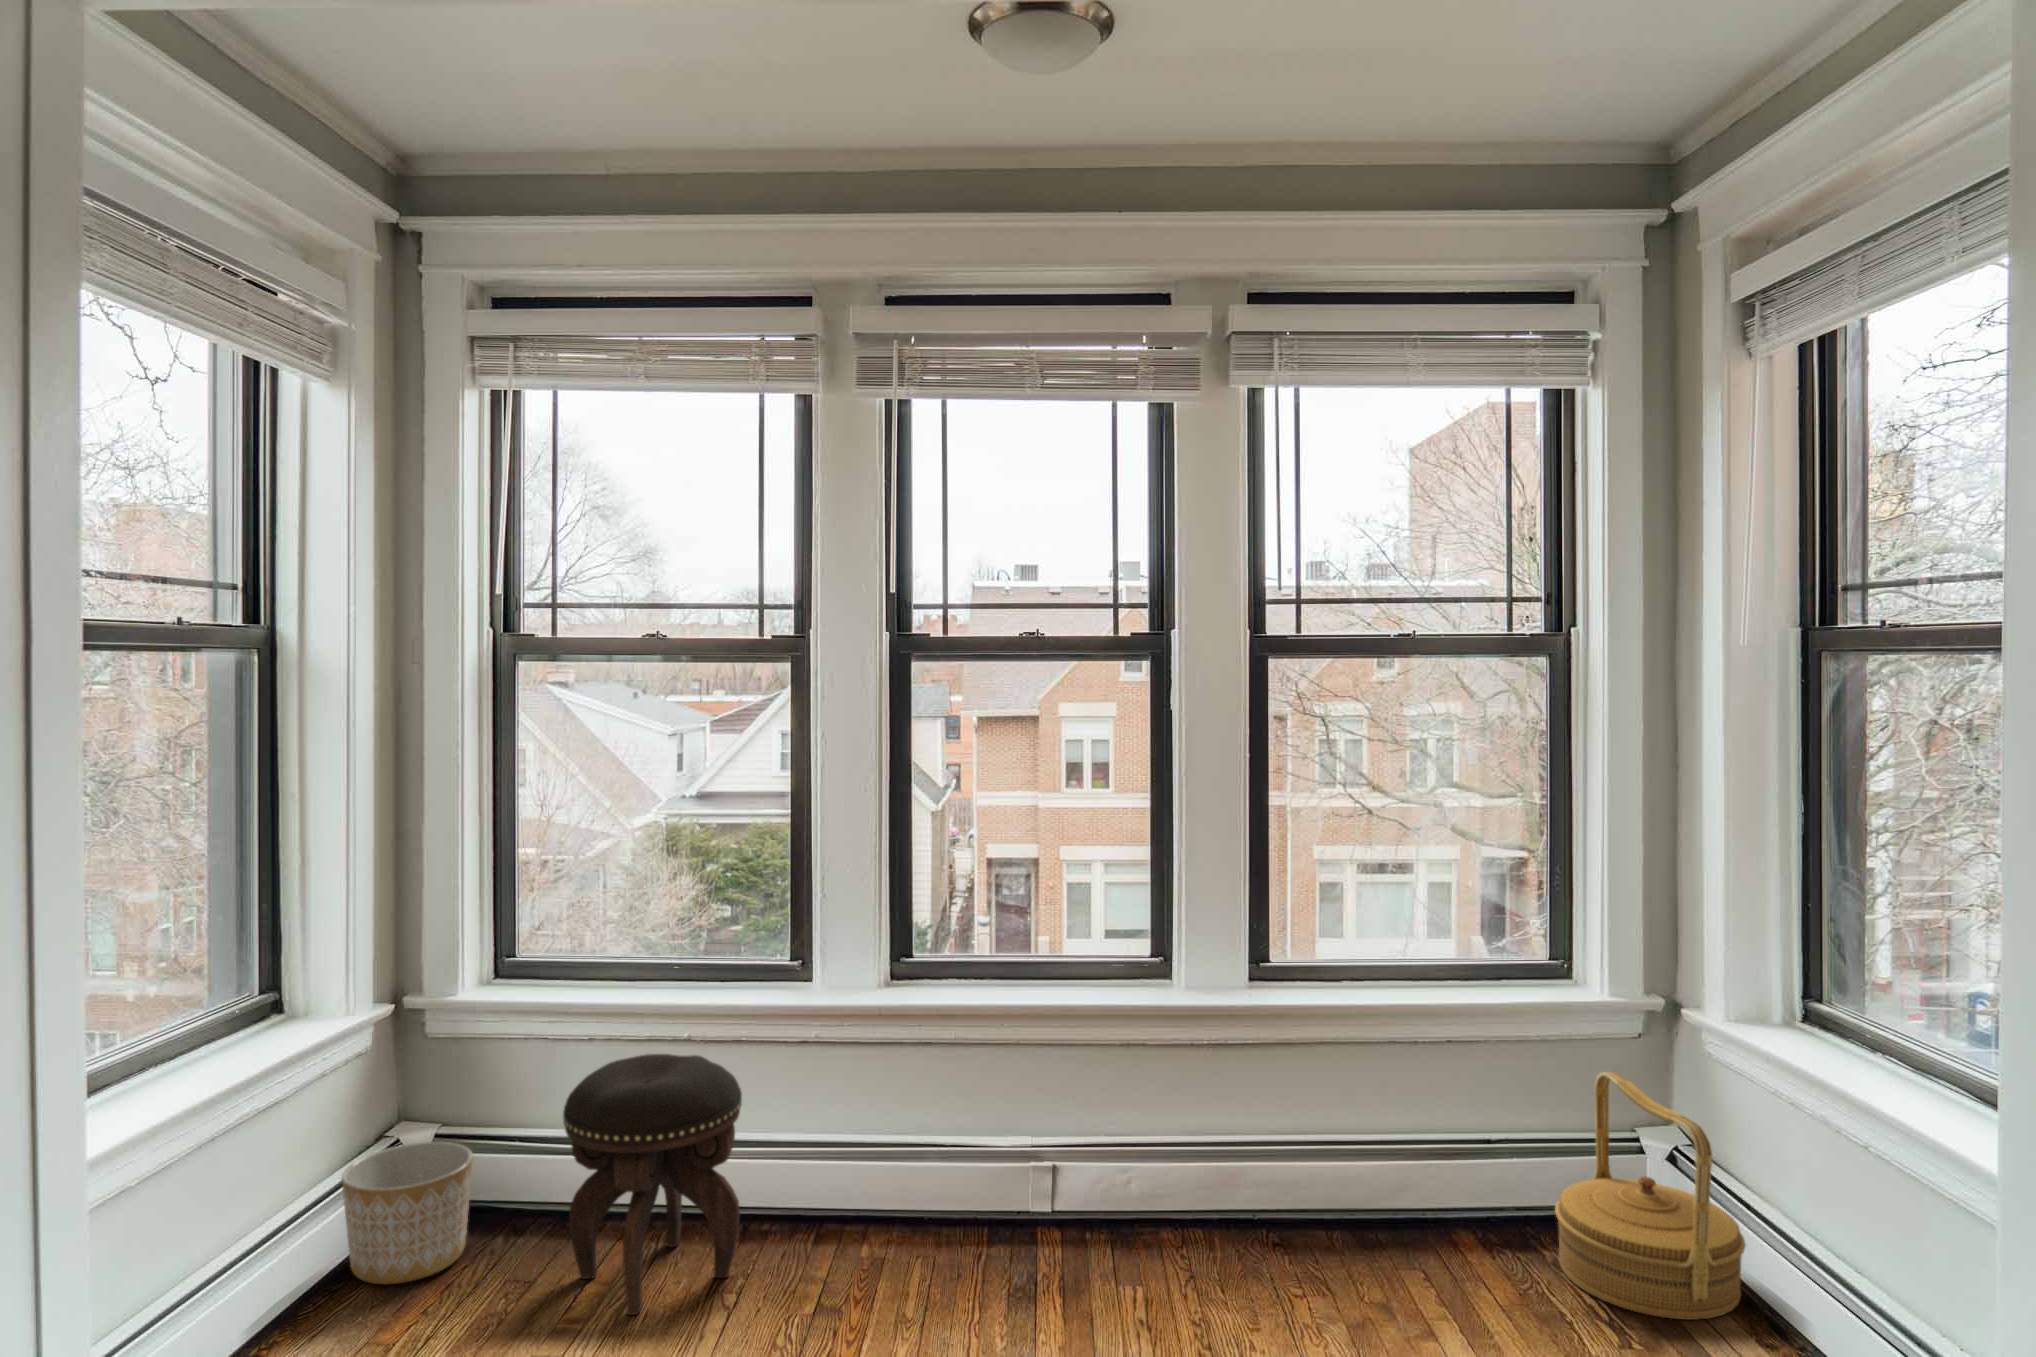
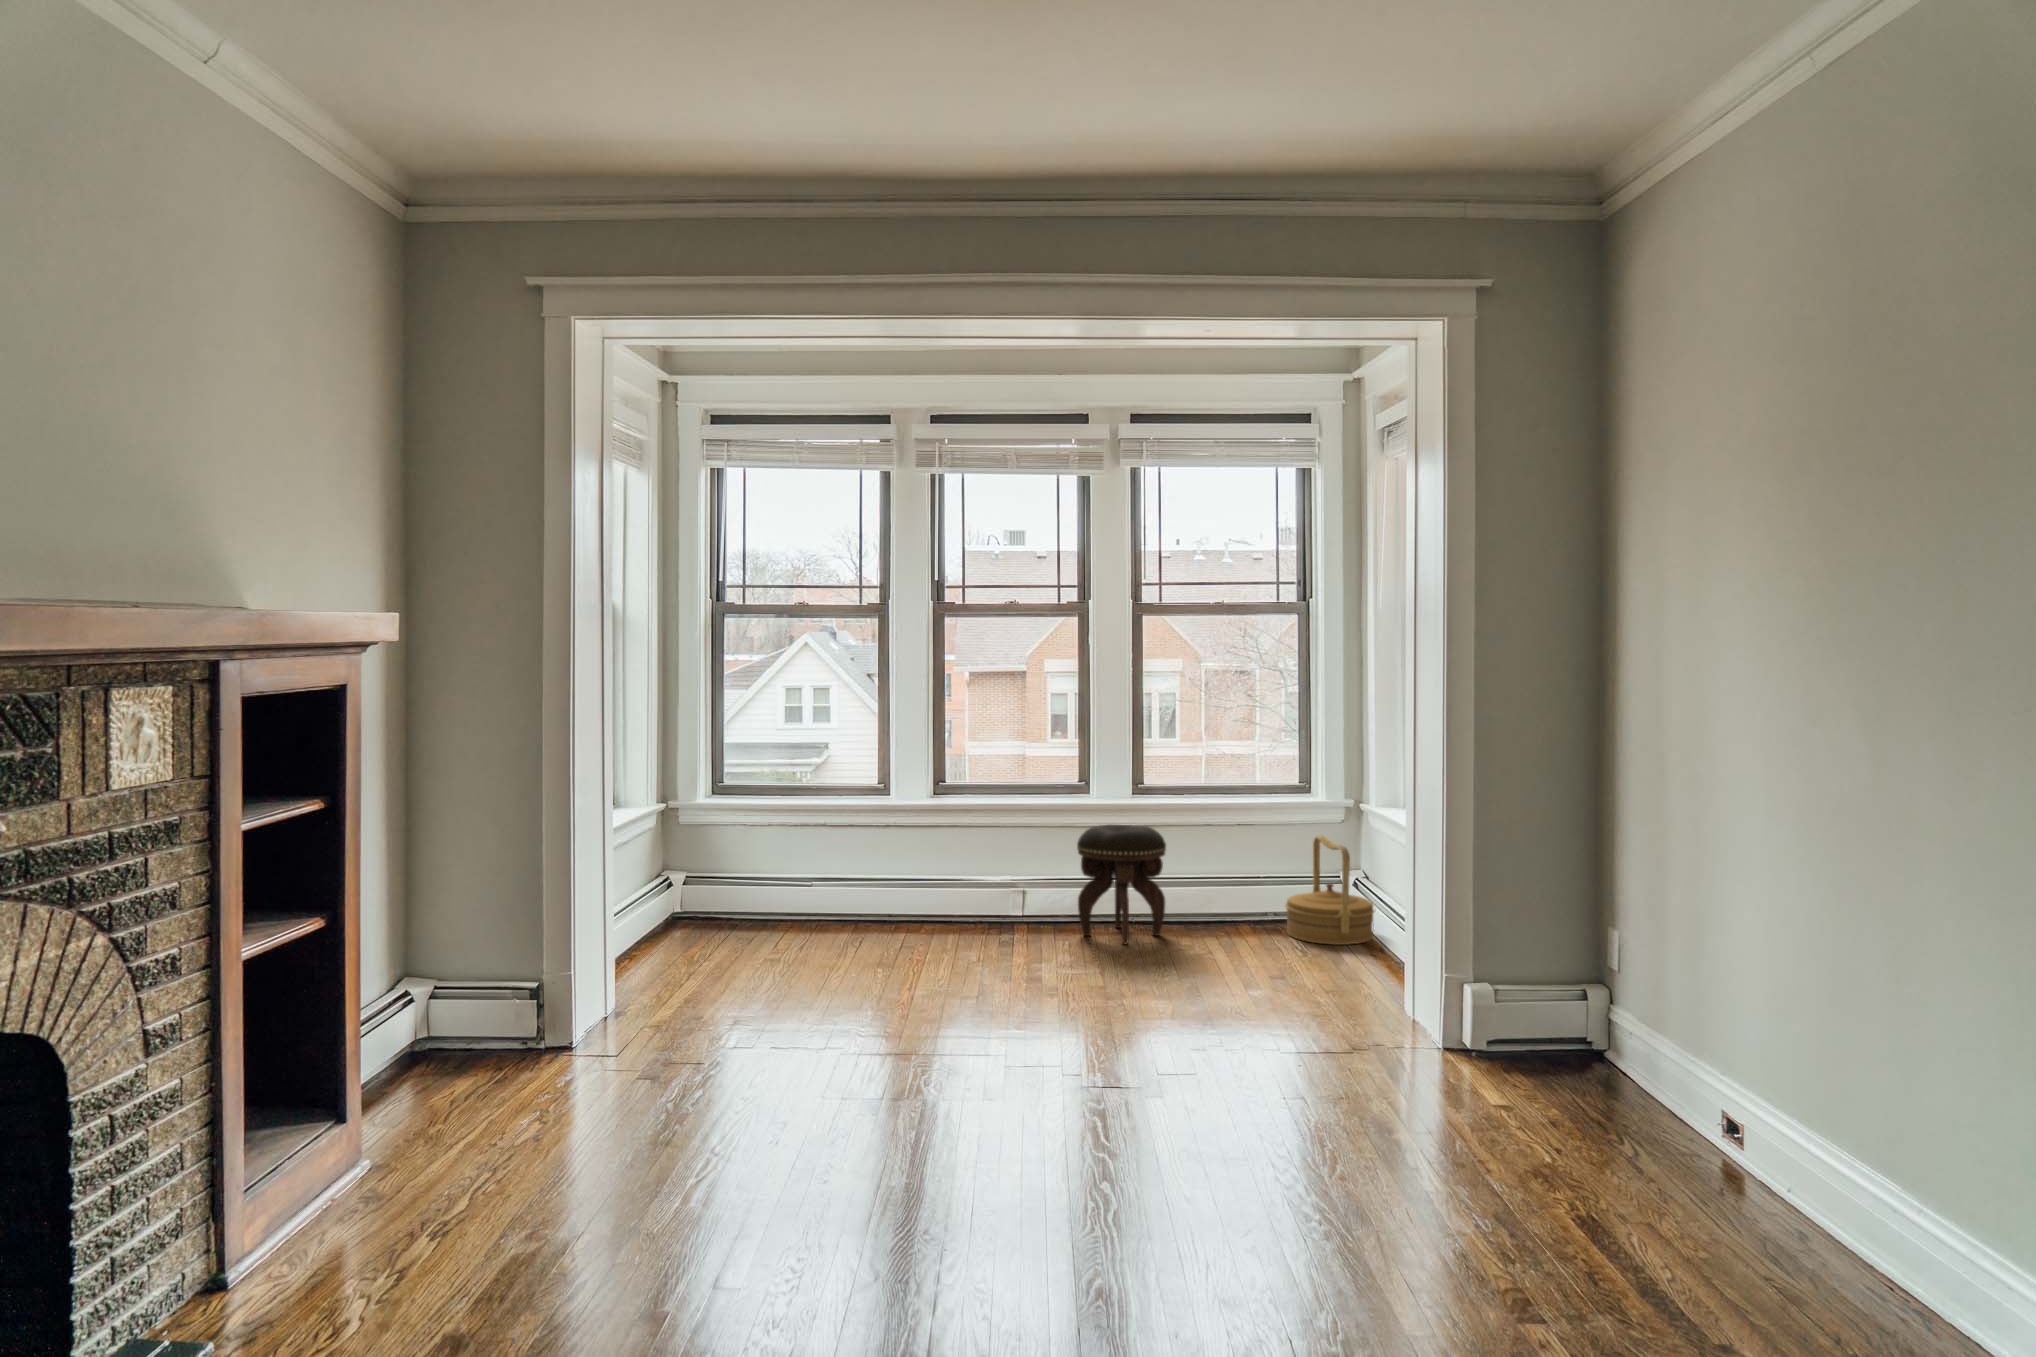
footstool: present [563,1054,742,1315] -> present [1077,825,1166,944]
planter: present [341,1142,473,1284] -> none [650,875,714,938]

